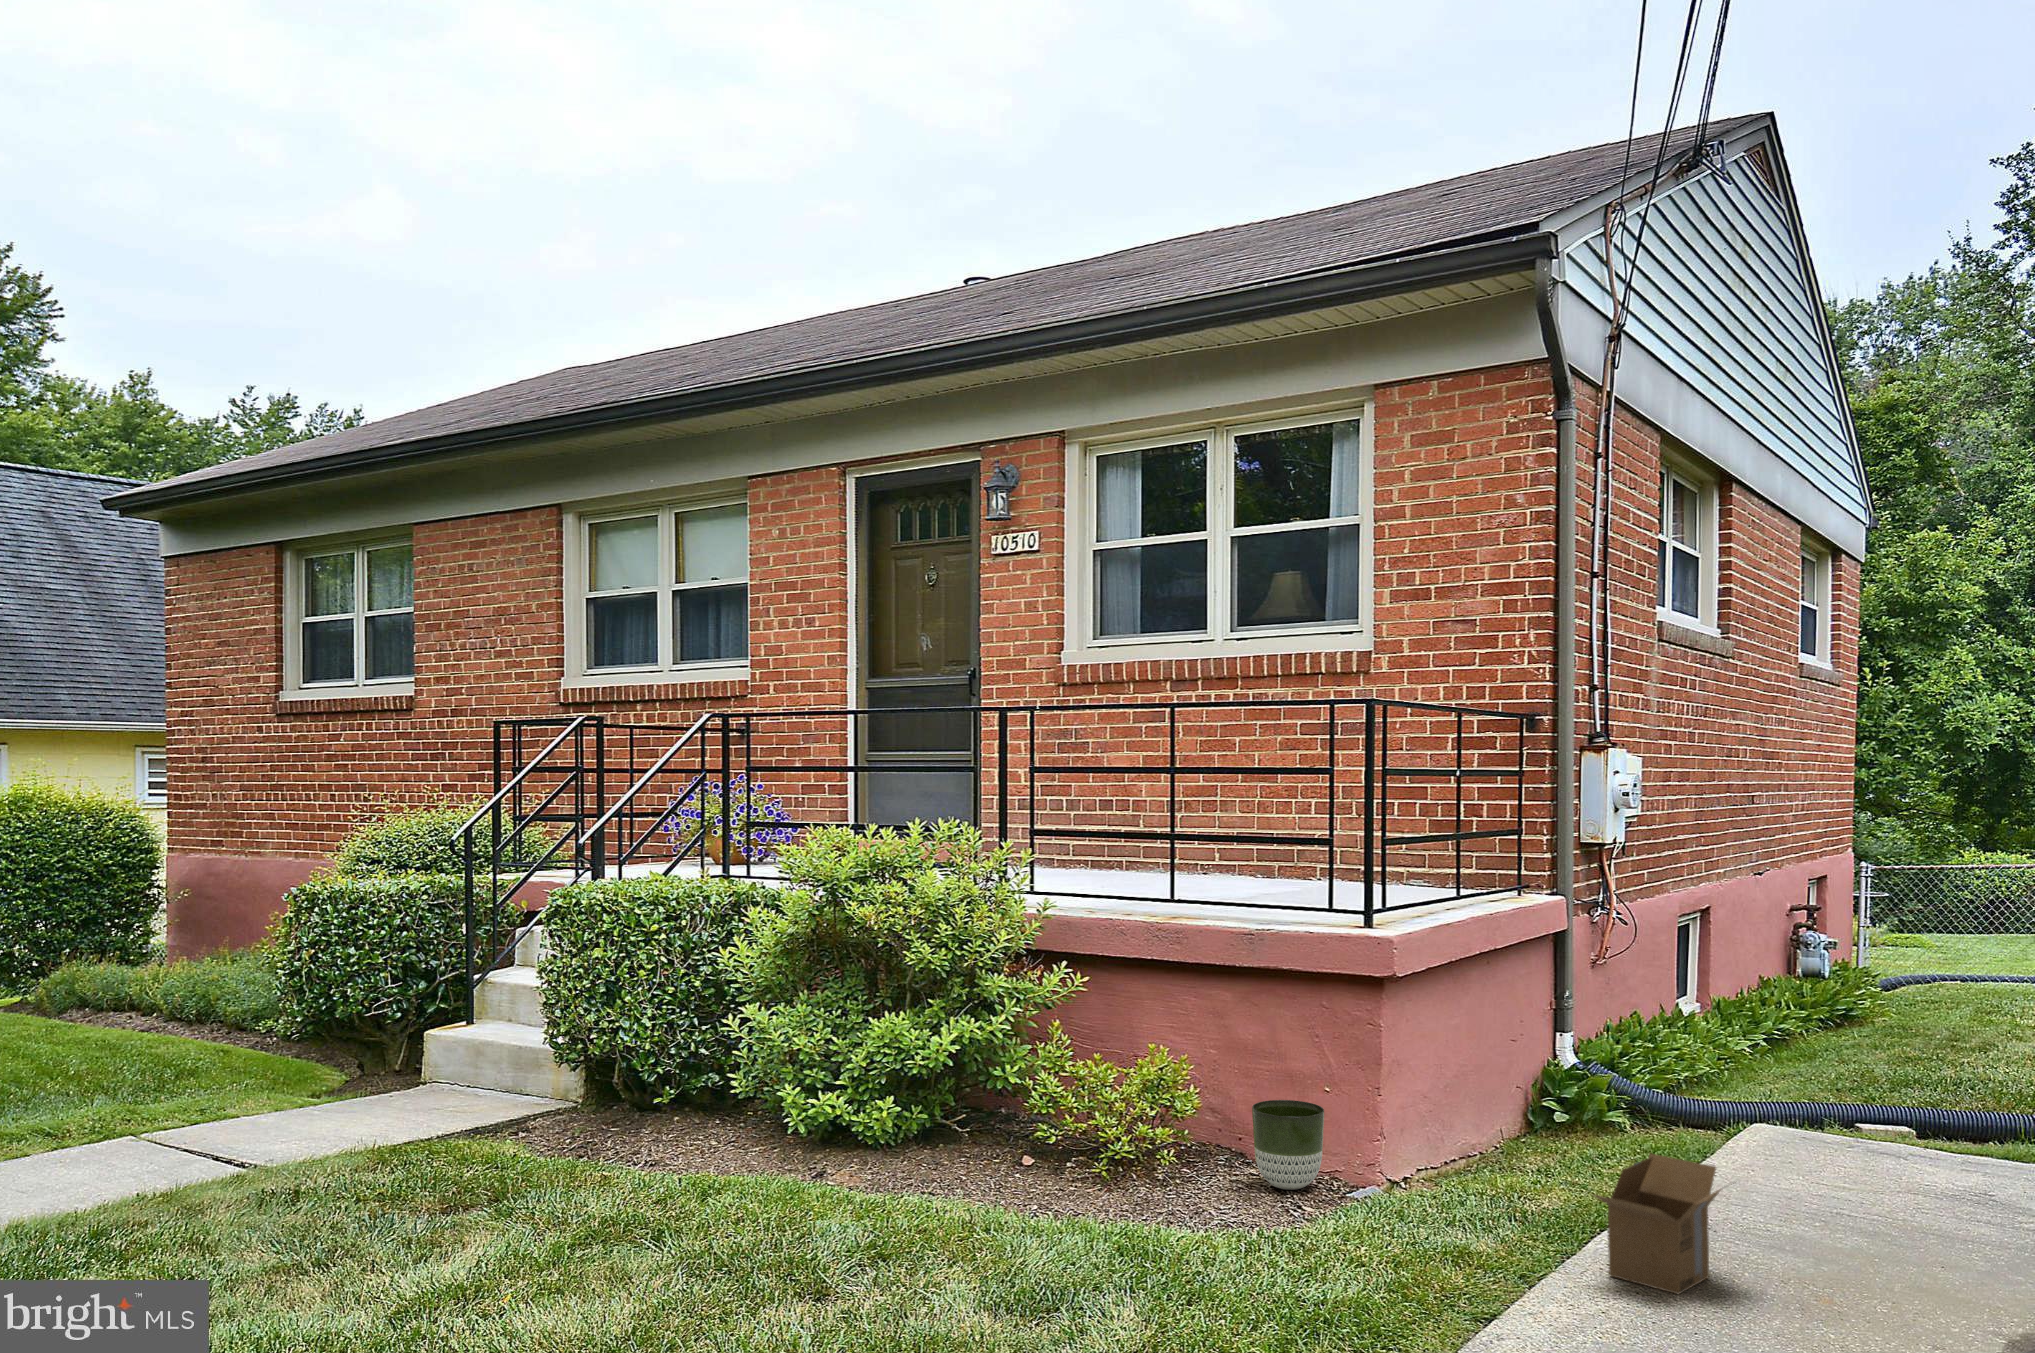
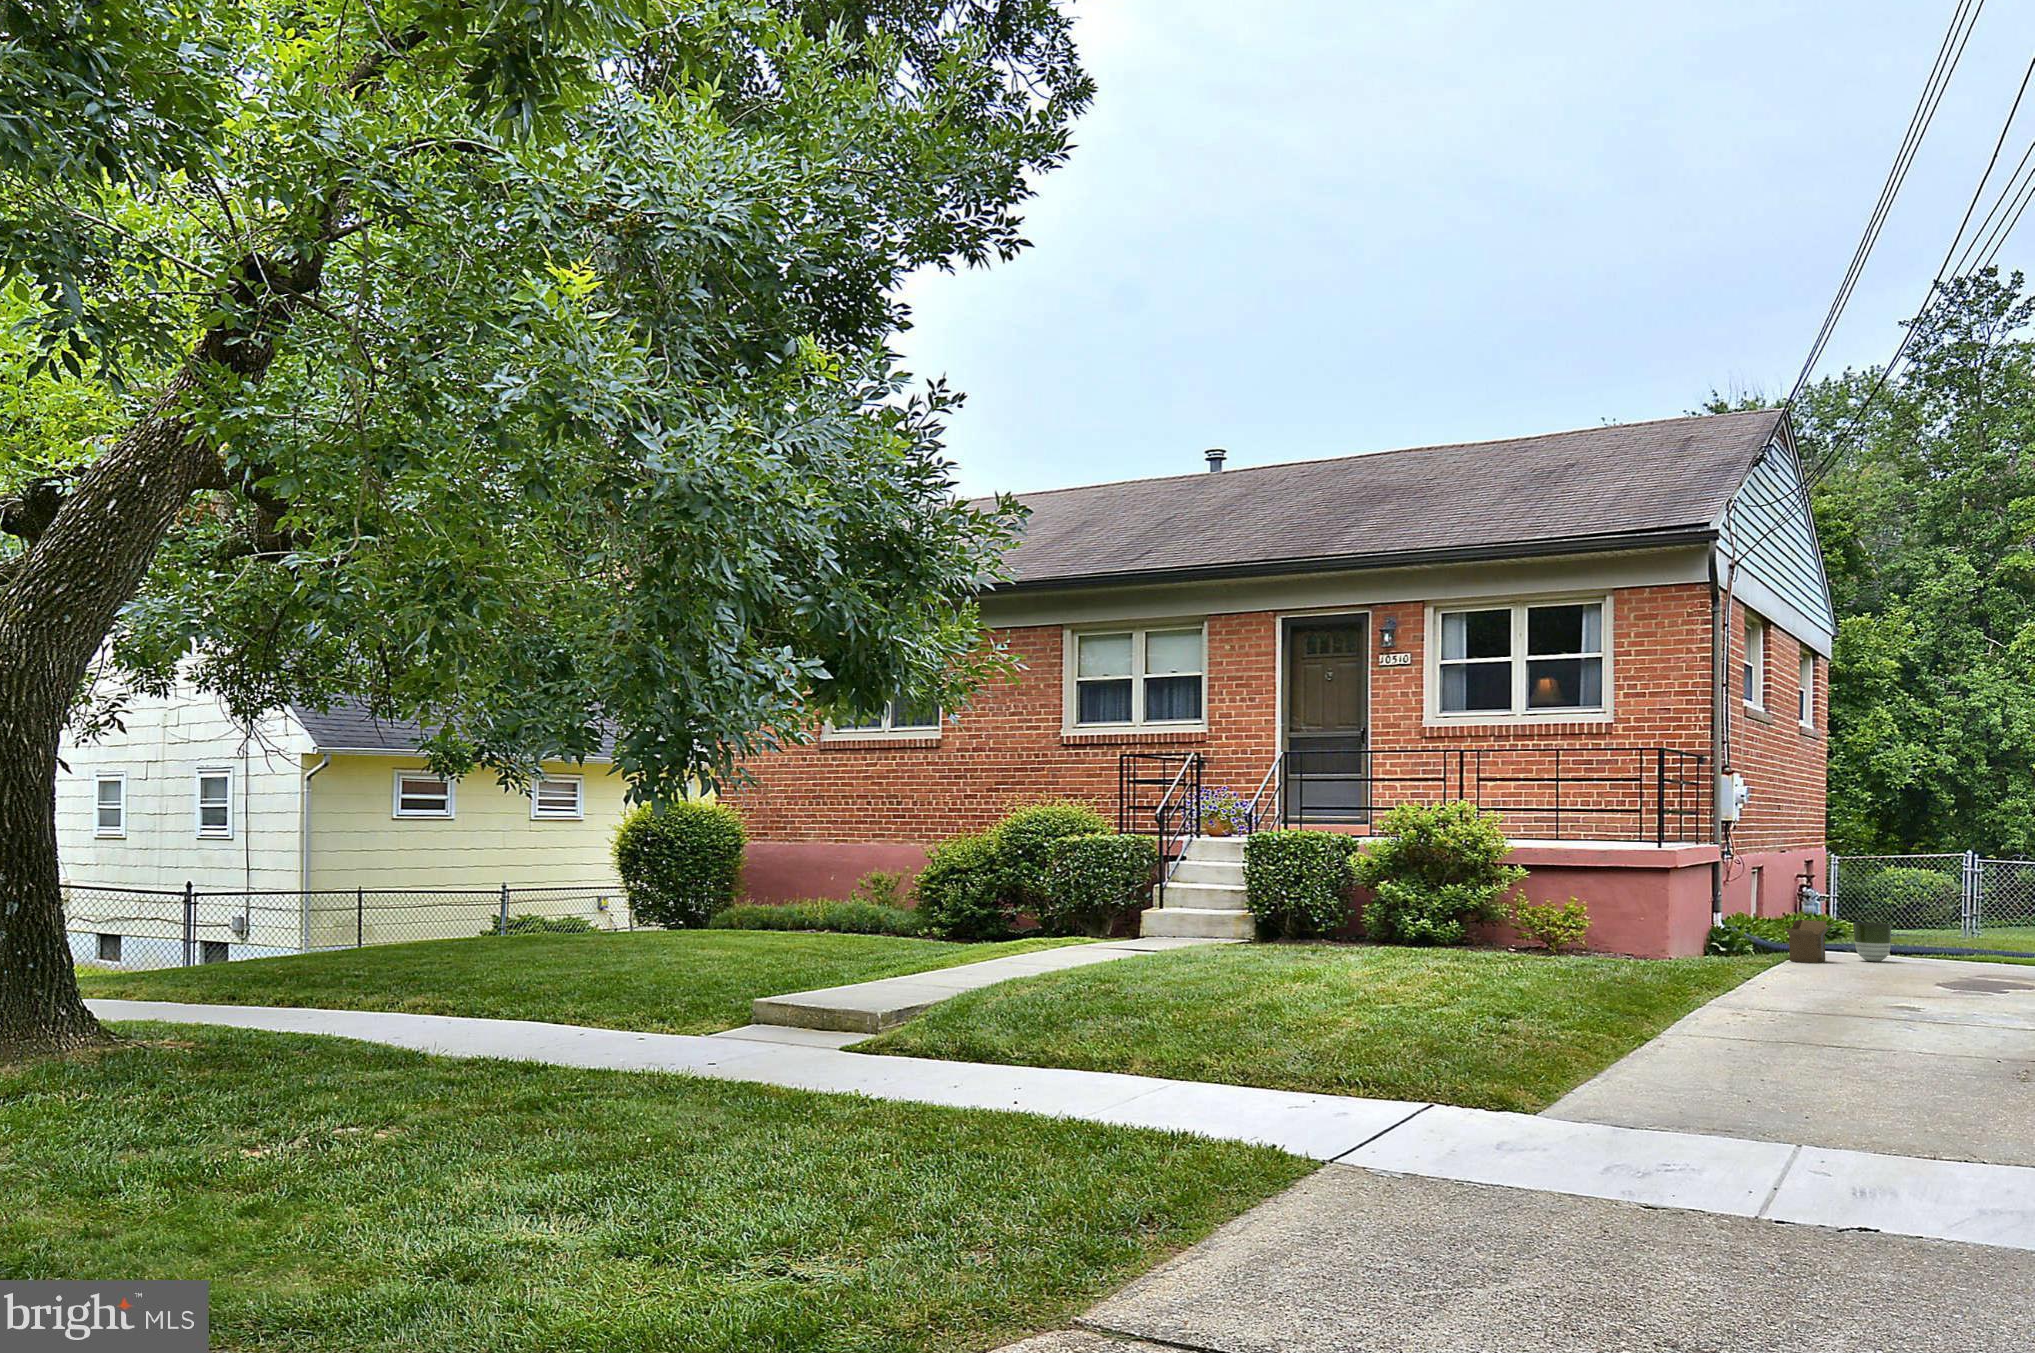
planter: present [1252,1100,1324,1190] -> present [1853,922,1891,962]

